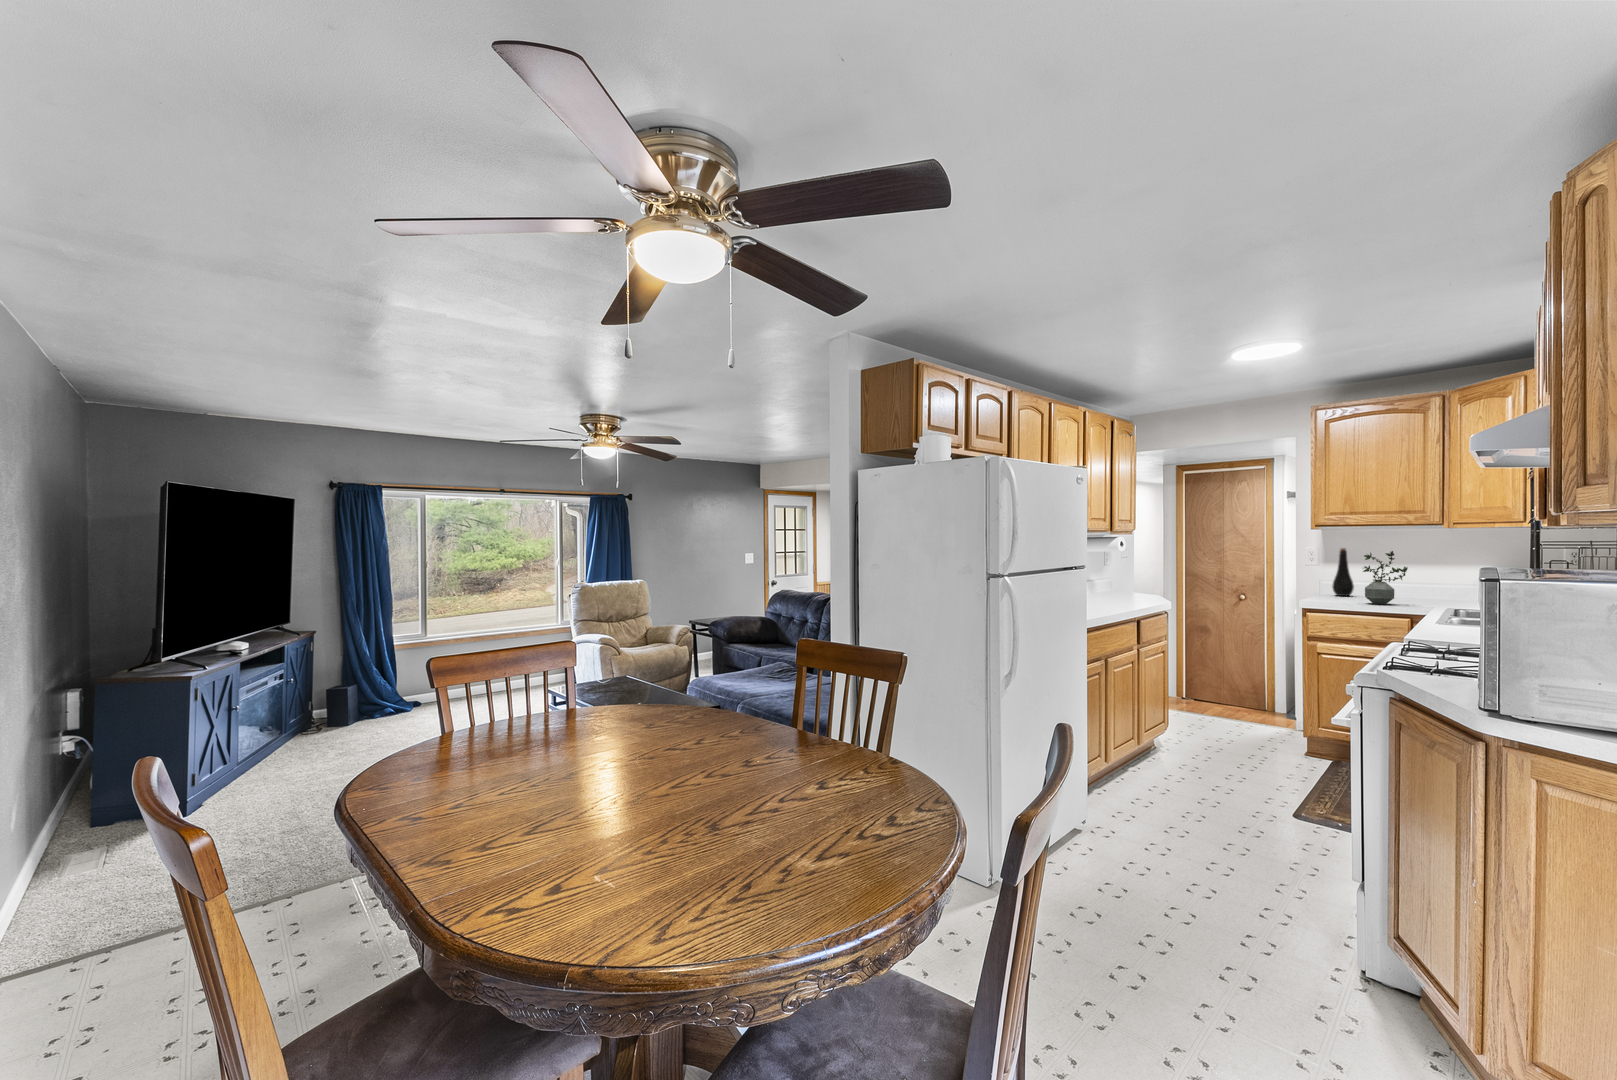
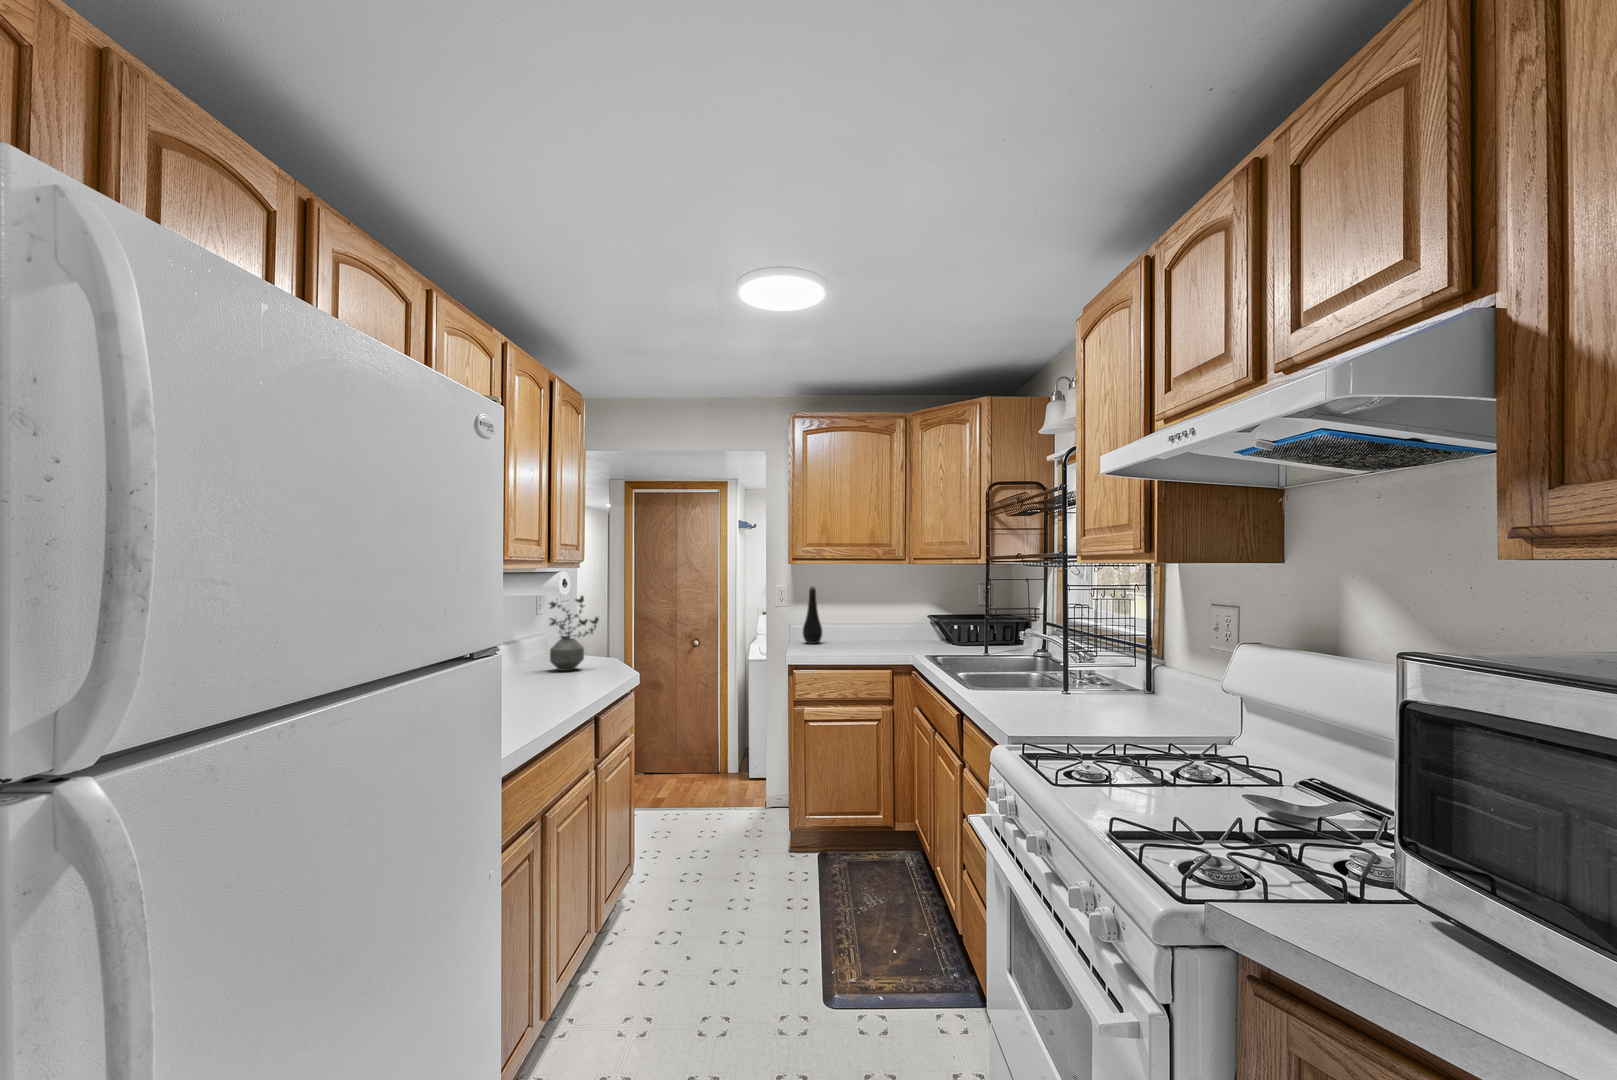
potted plant: present [1363,551,1408,604] -> present [549,596,599,671]

